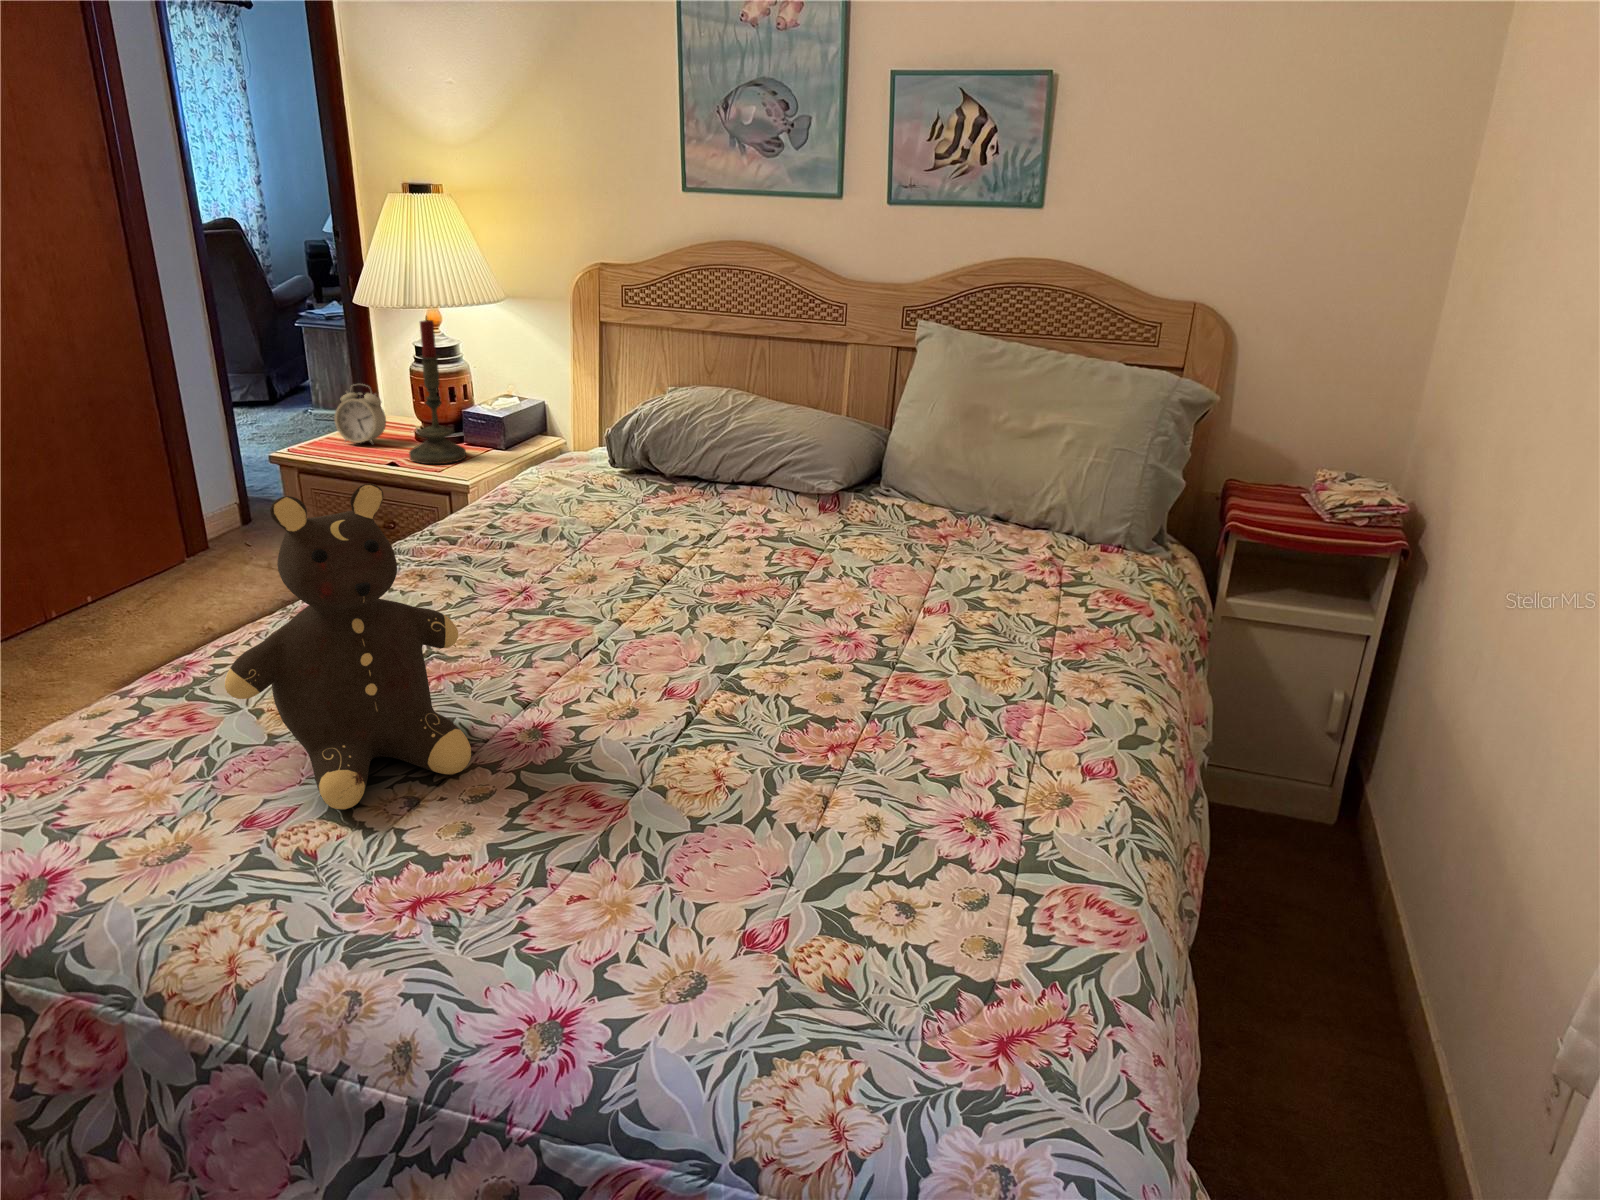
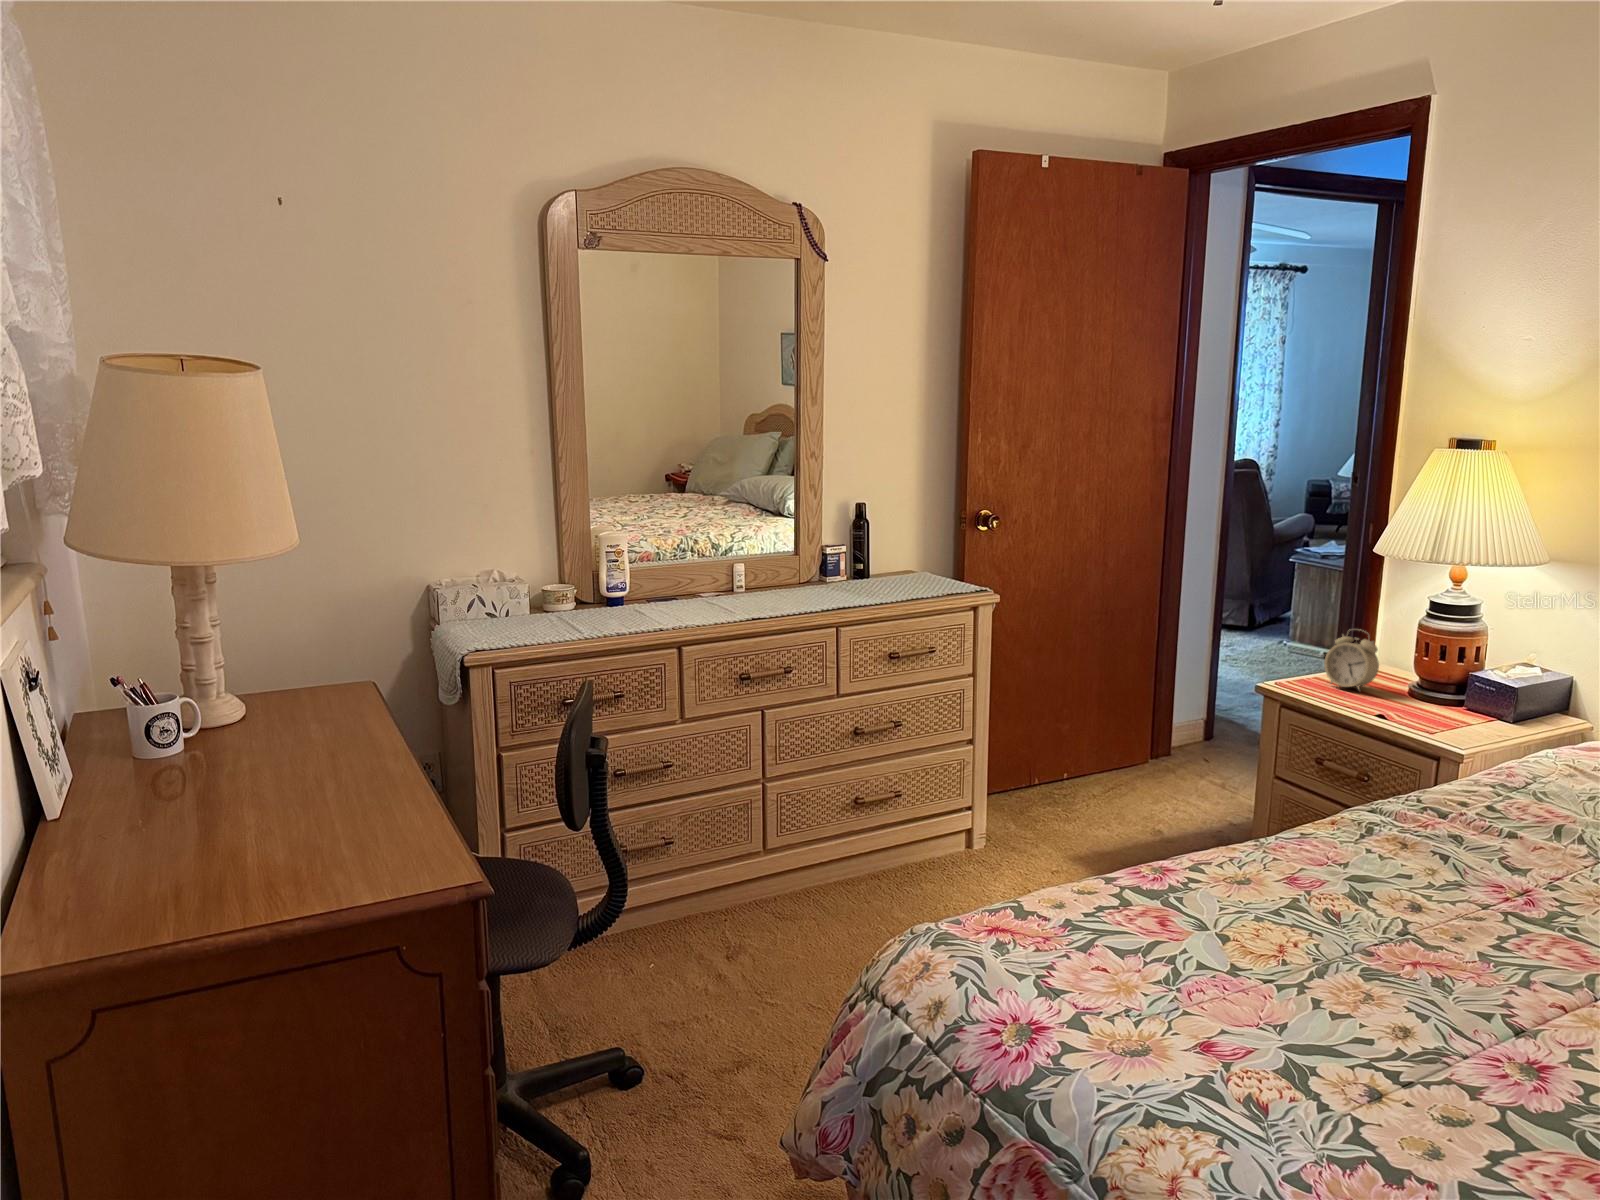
candle: present [409,319,466,464] -> none [1398,570,1465,726]
teddy bear: present [225,484,471,809] -> none [1209,744,1456,1082]

